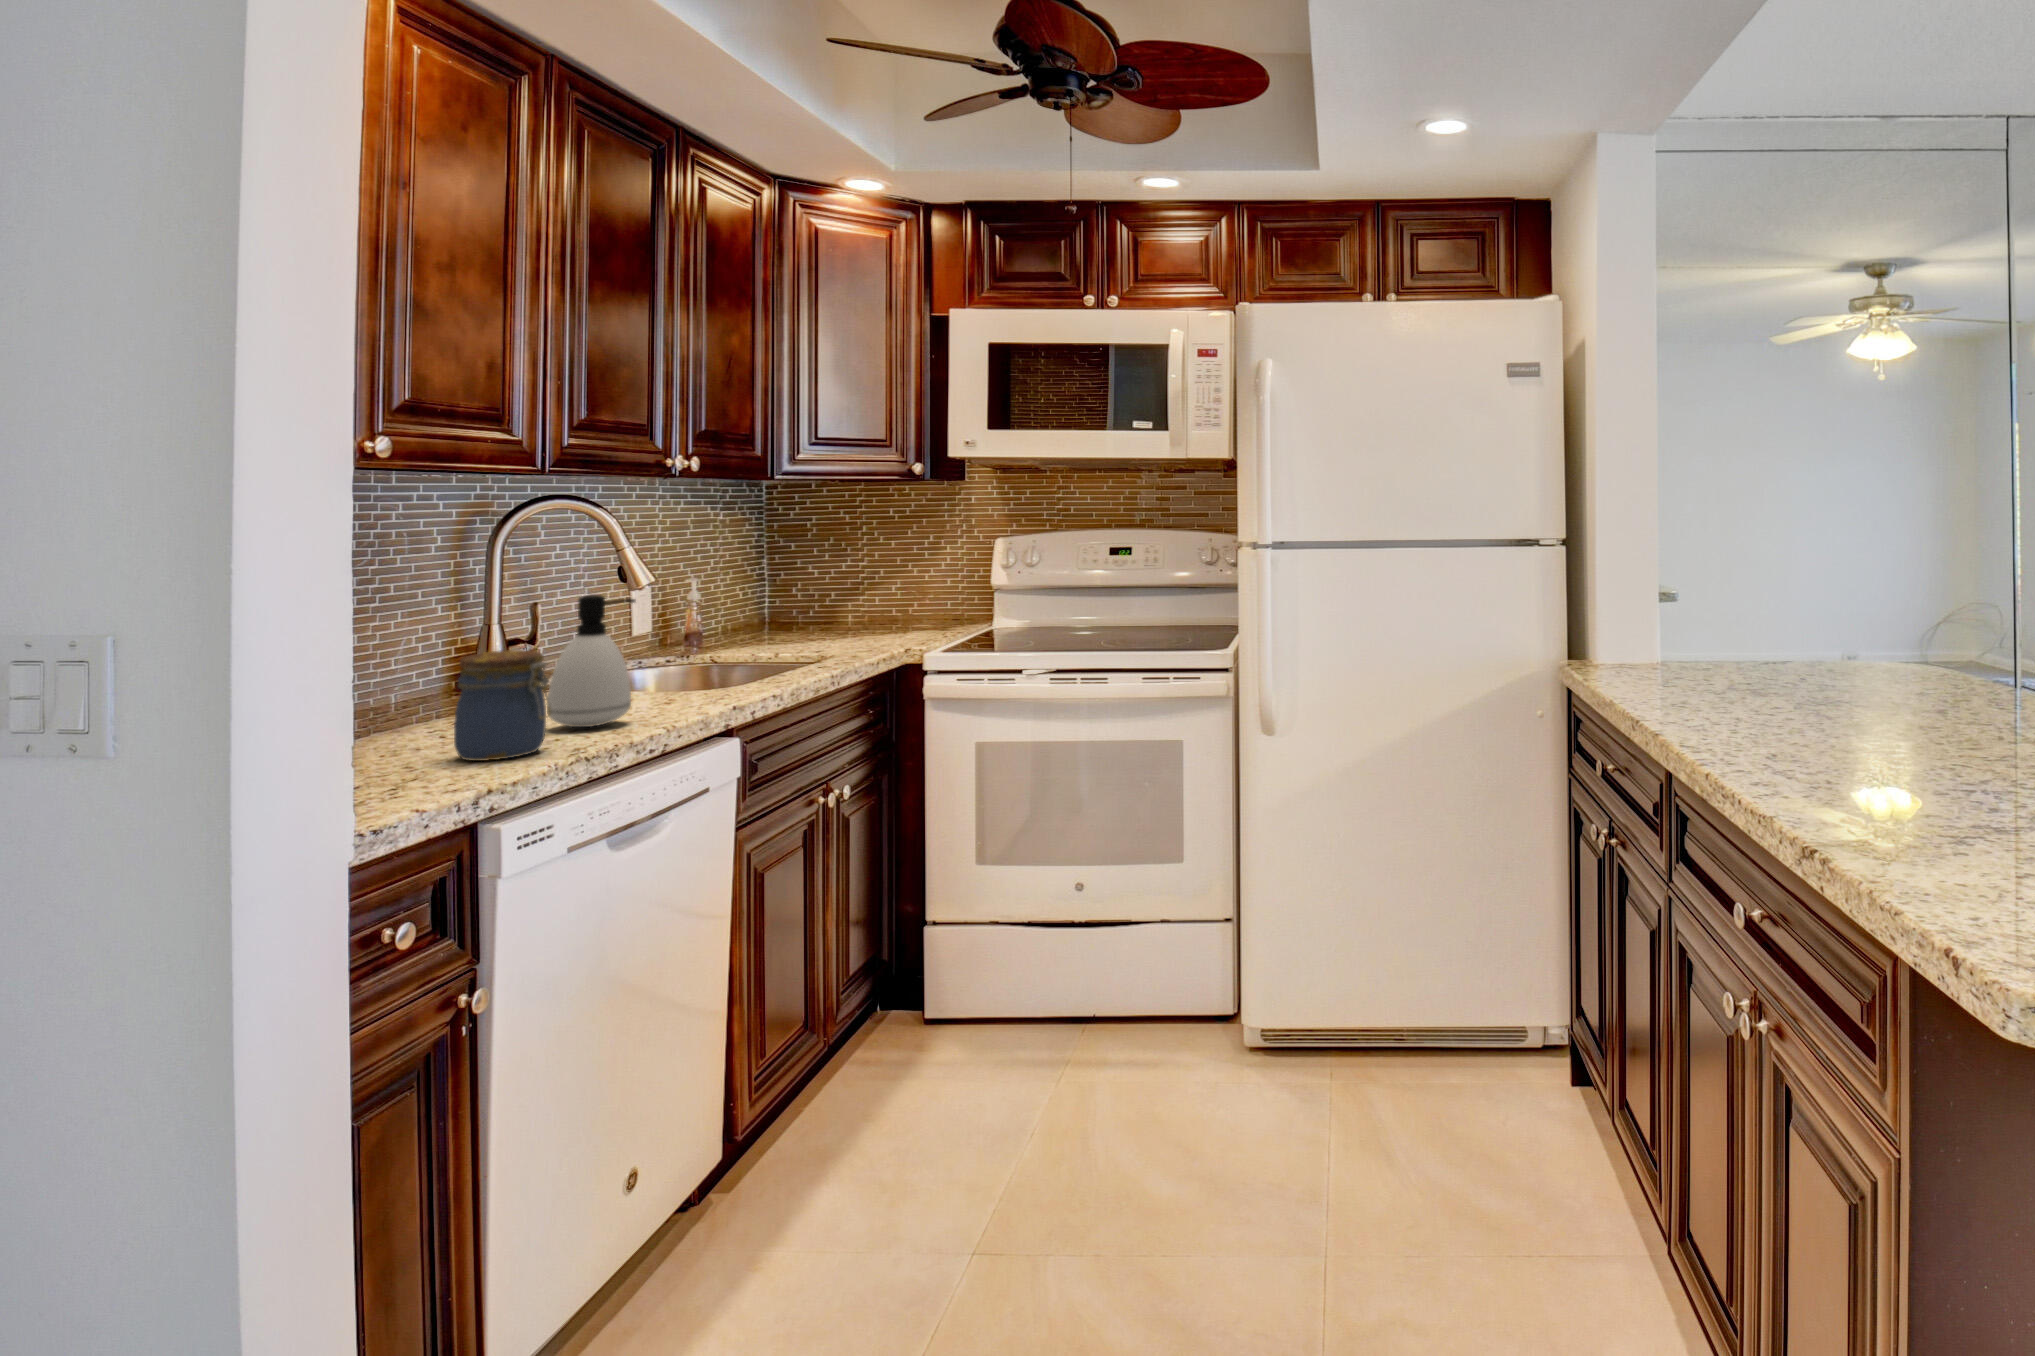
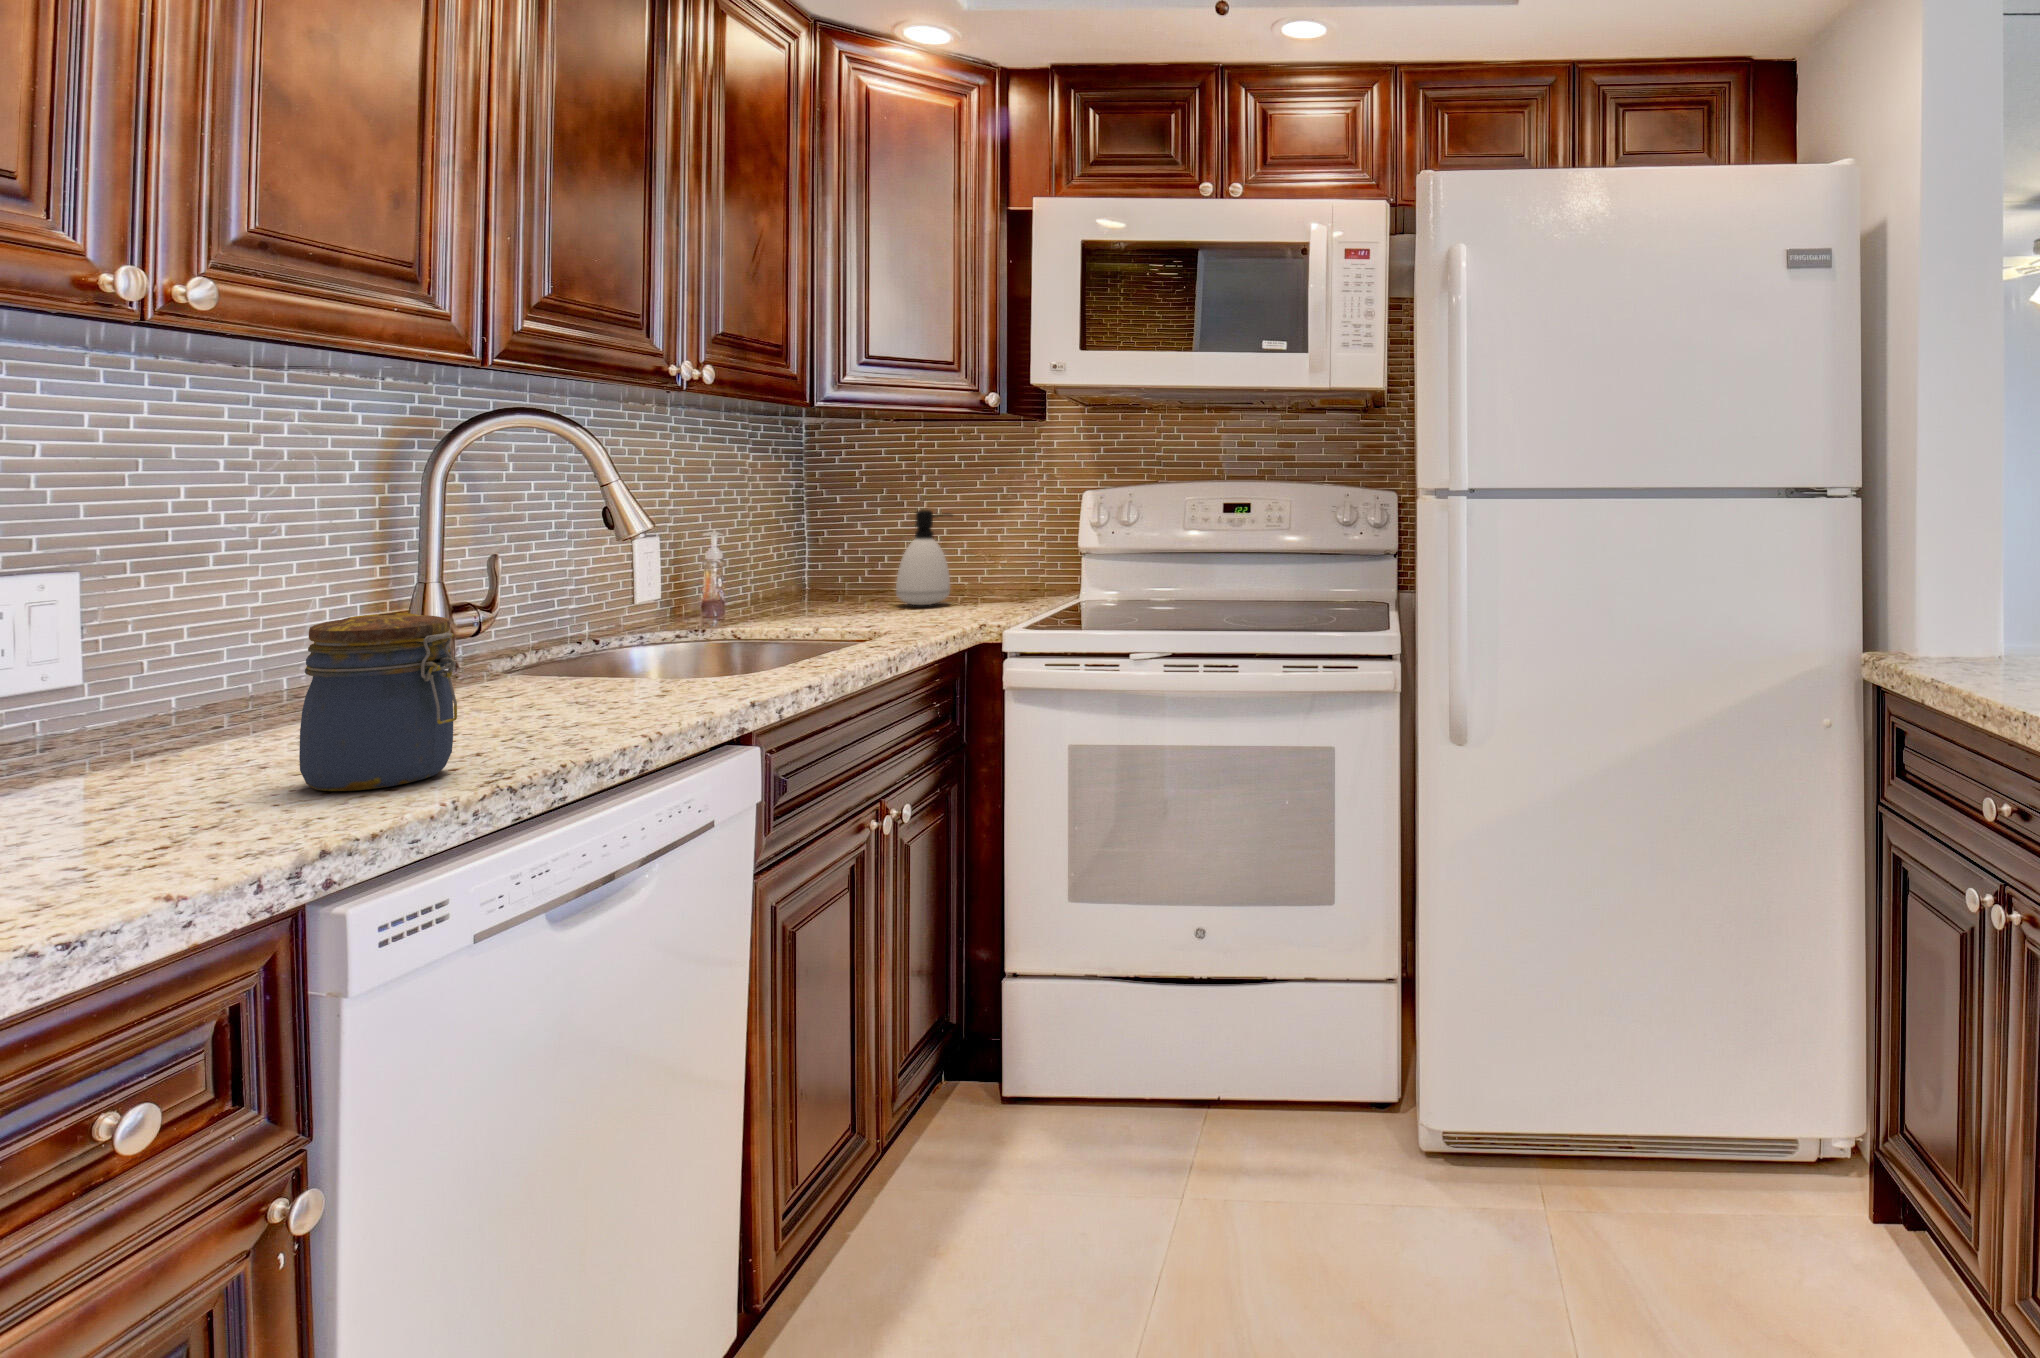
soap dispenser: present [547,595,635,727] -> present [896,510,952,605]

